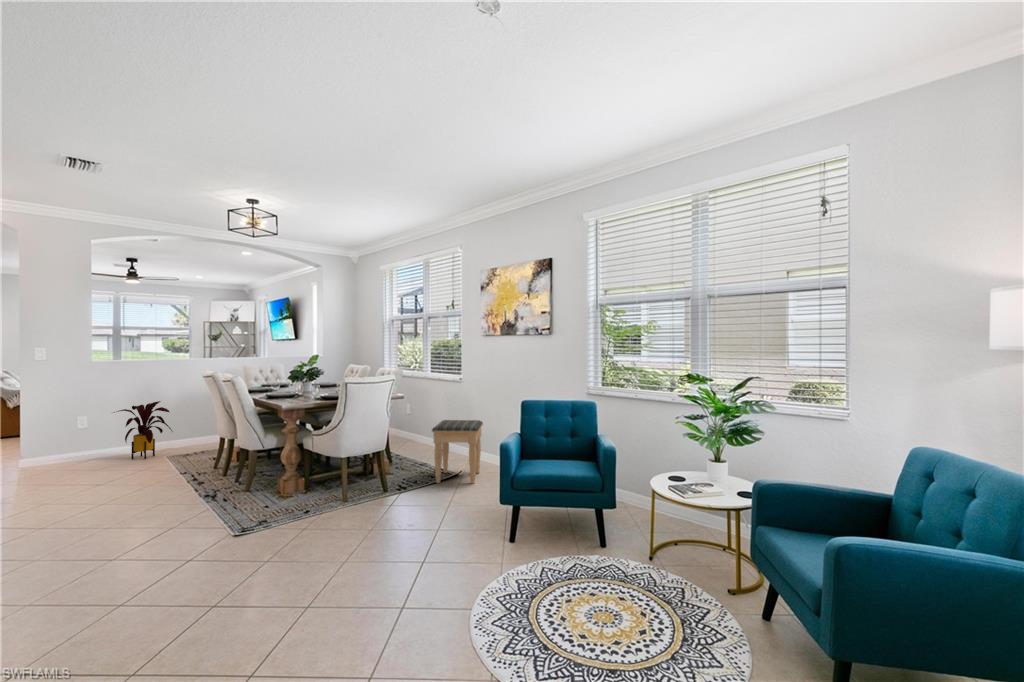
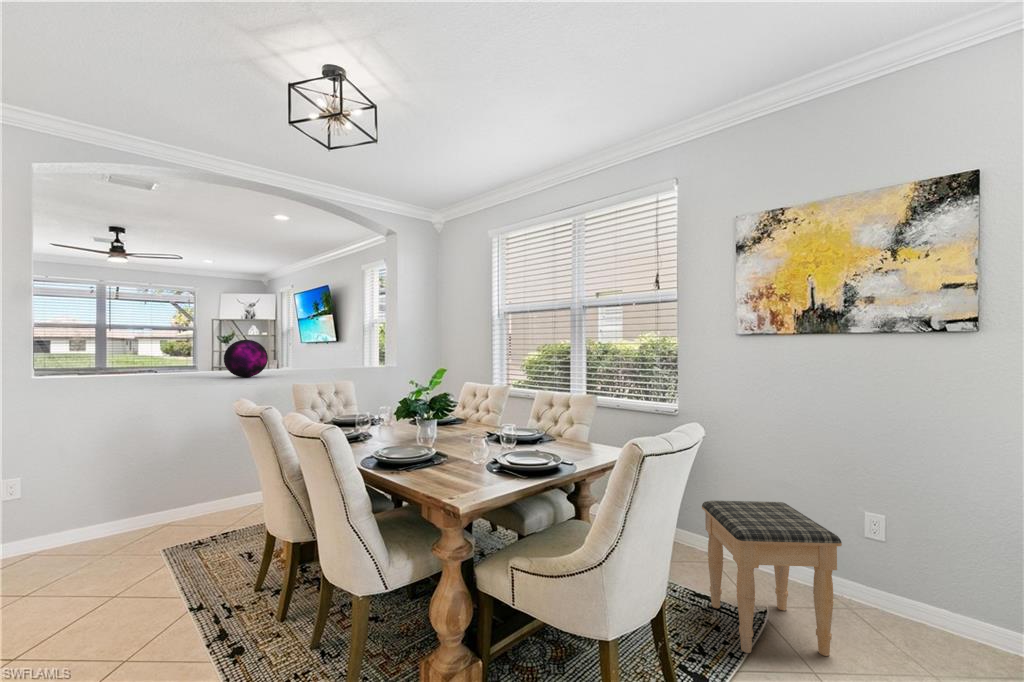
decorative orb: none [204,338,232,362] -> present [224,340,268,377]
house plant: present [118,401,172,459] -> none [59,448,173,560]

